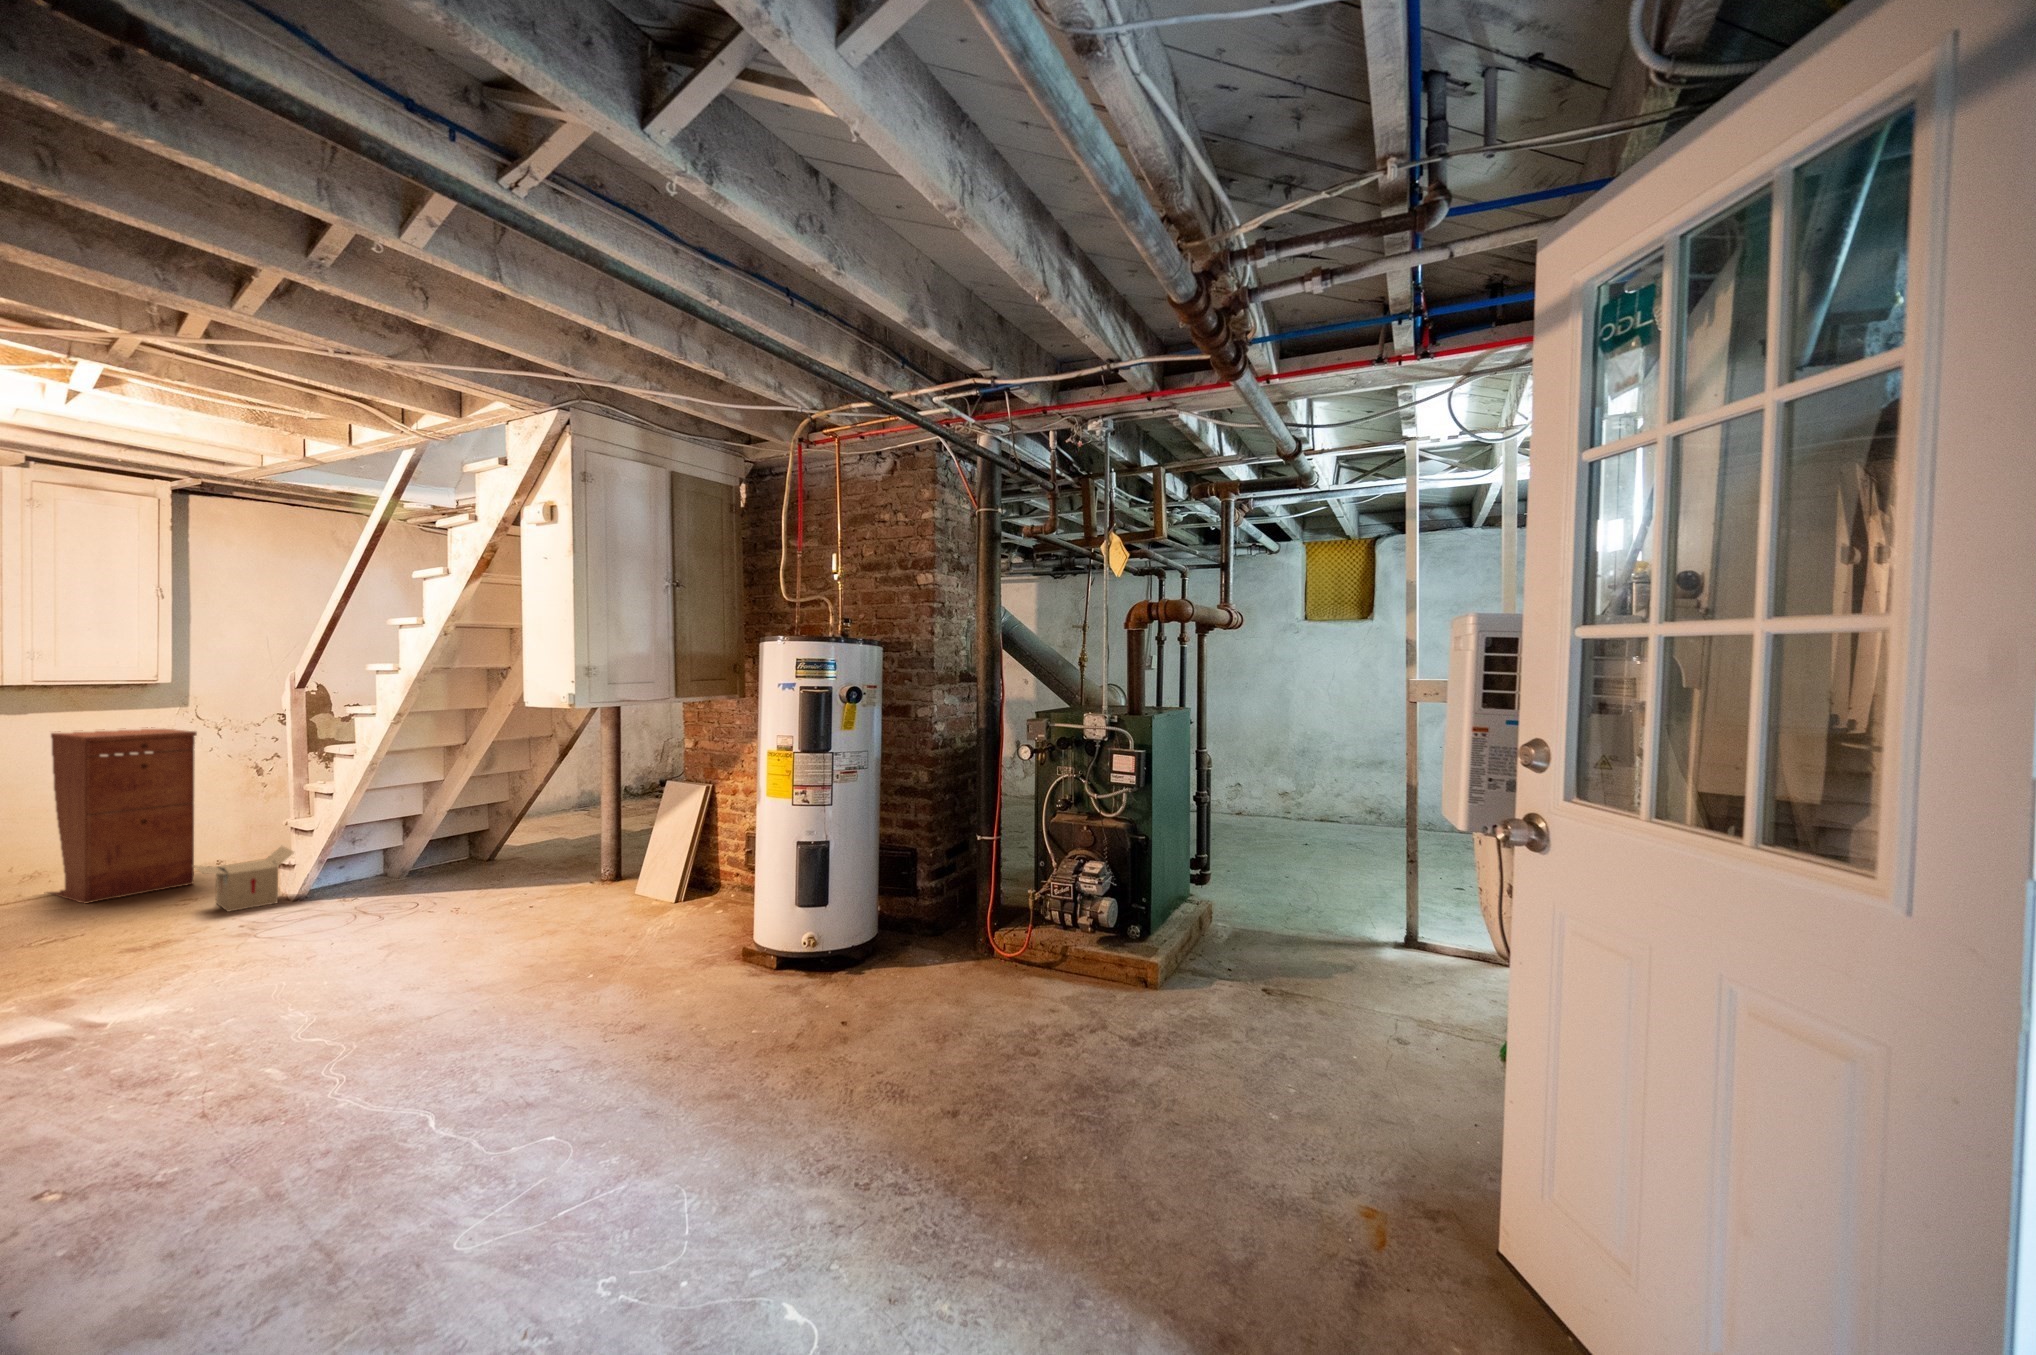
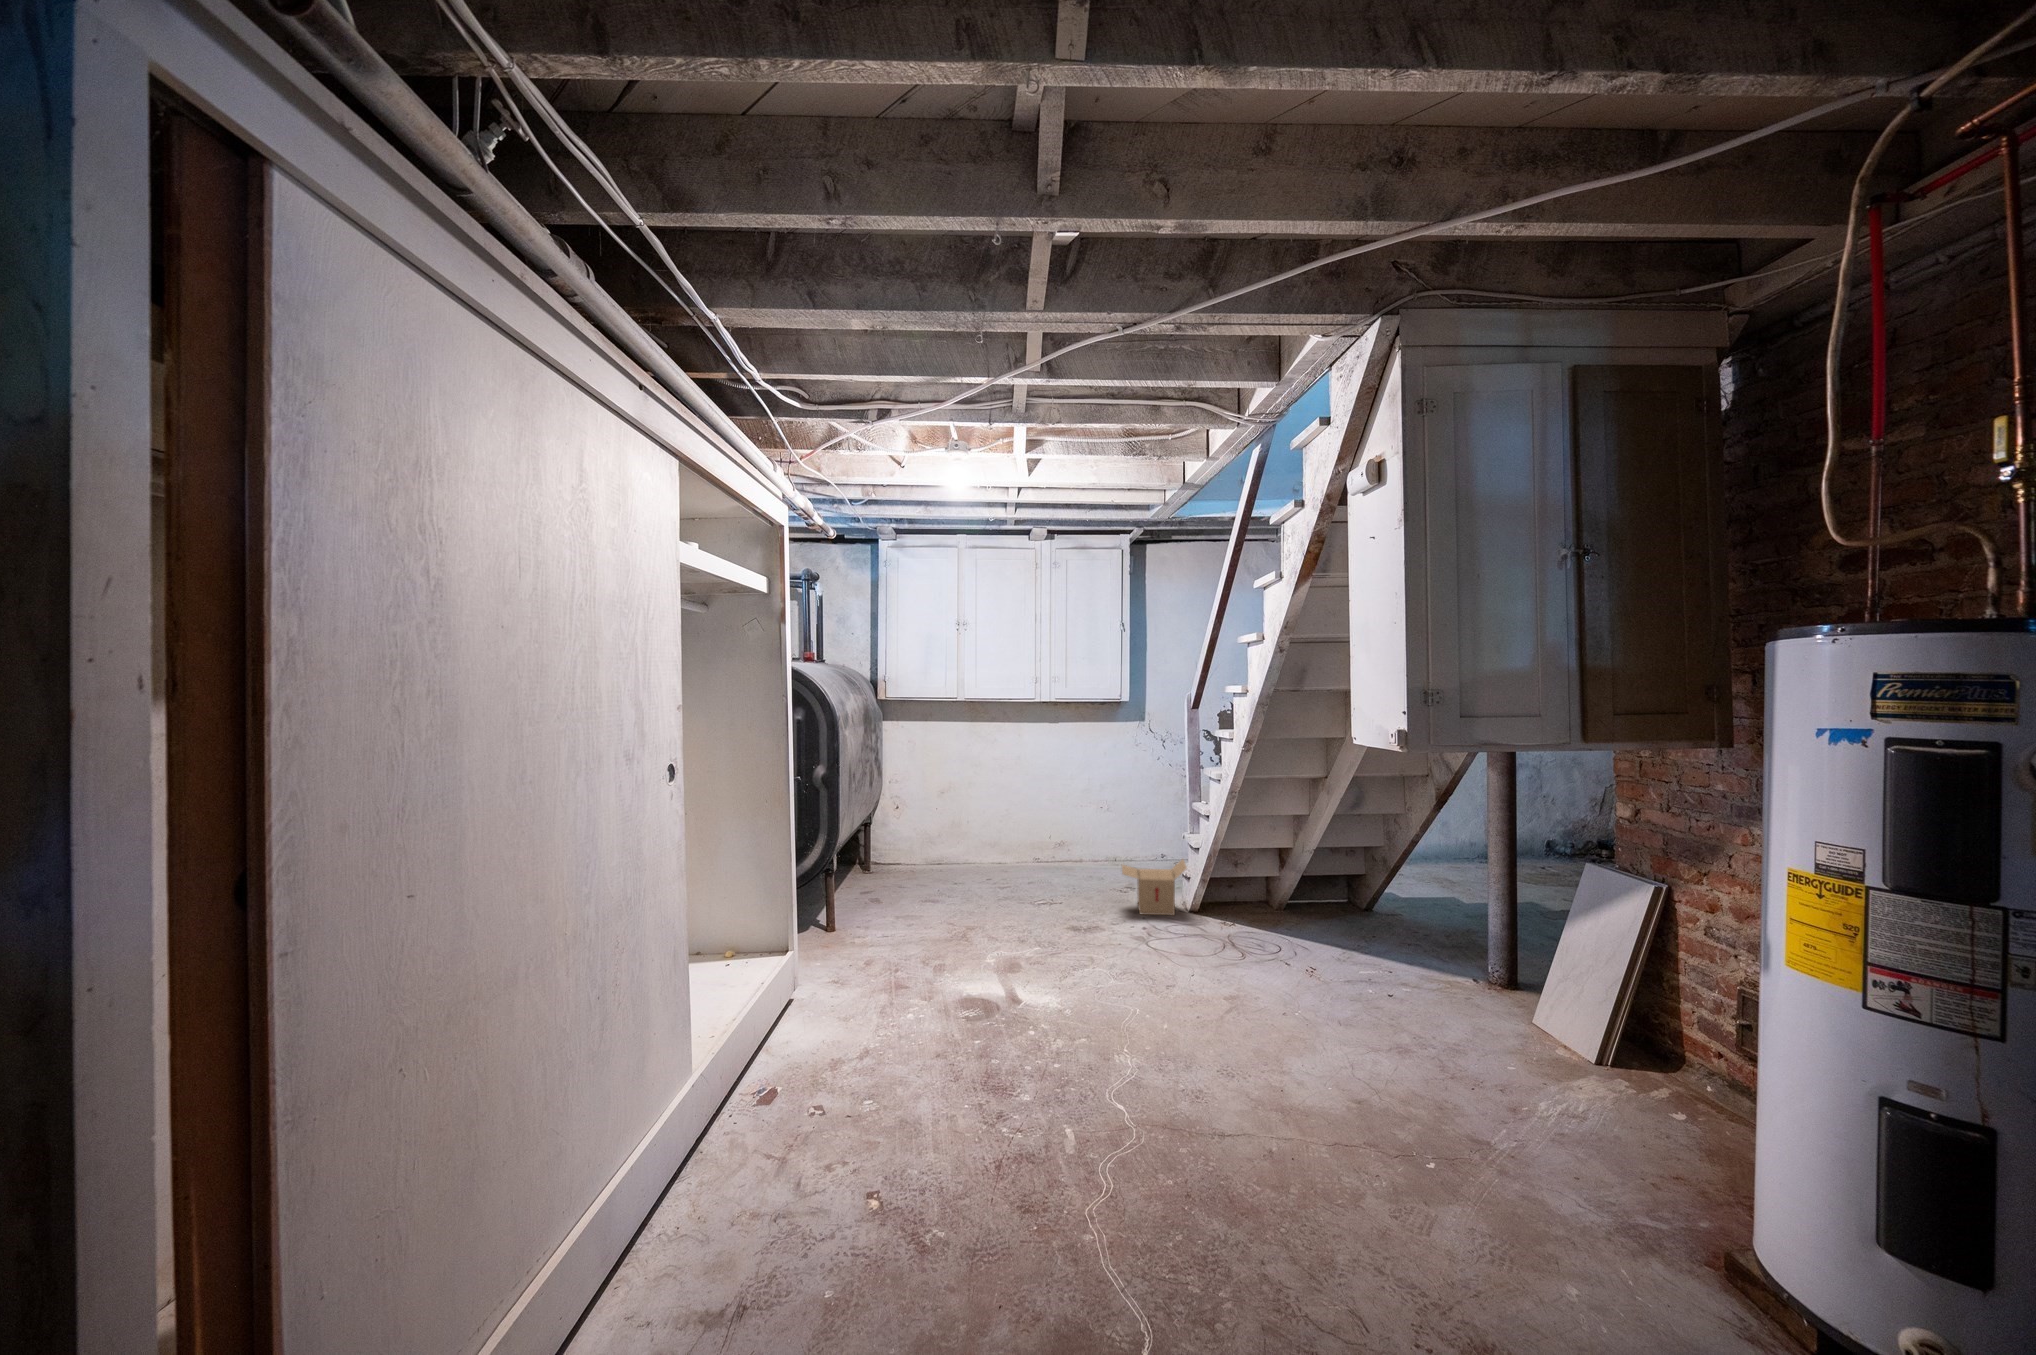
filing cabinet: present [49,727,197,903] -> none [1060,737,1138,879]

